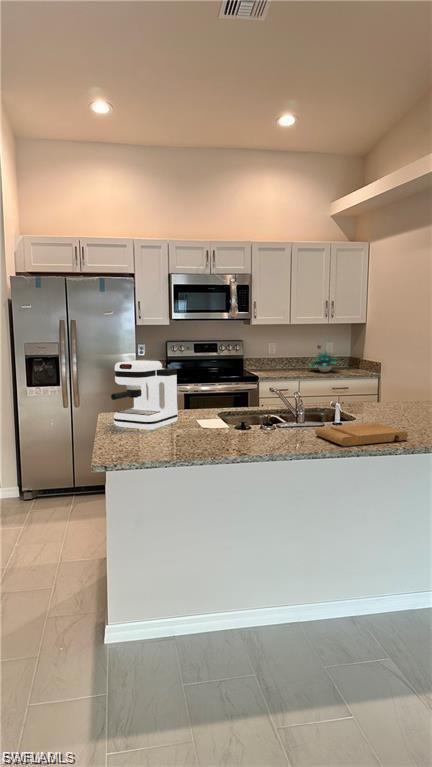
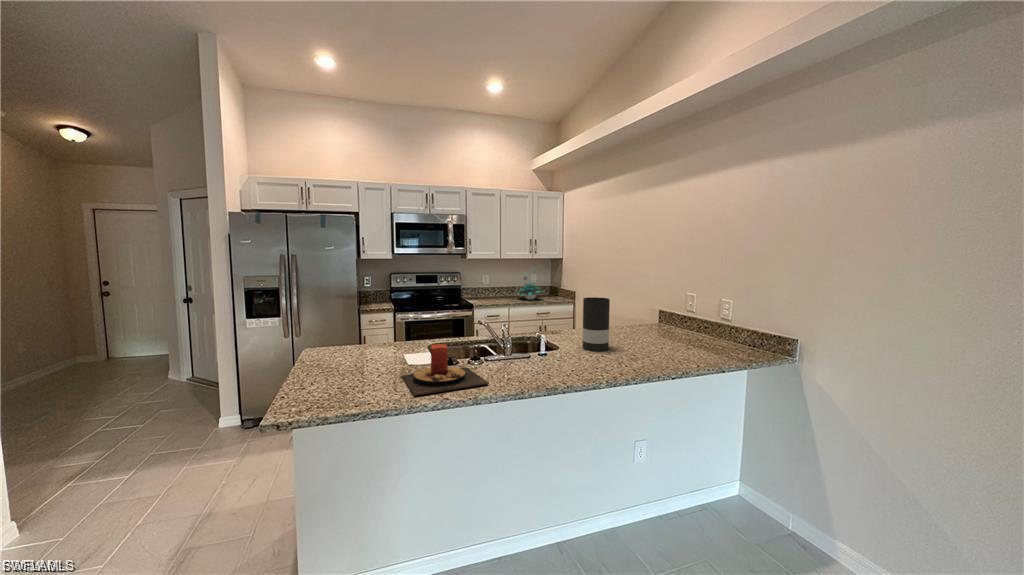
coffee maker: present [111,360,178,430] -> none [312,298,387,370]
vase: none [385,363,417,422] -> present [583,297,610,351]
candle: none [195,404,283,451] -> present [402,344,489,396]
cutting board: present [315,423,408,446] -> none [521,355,605,383]

